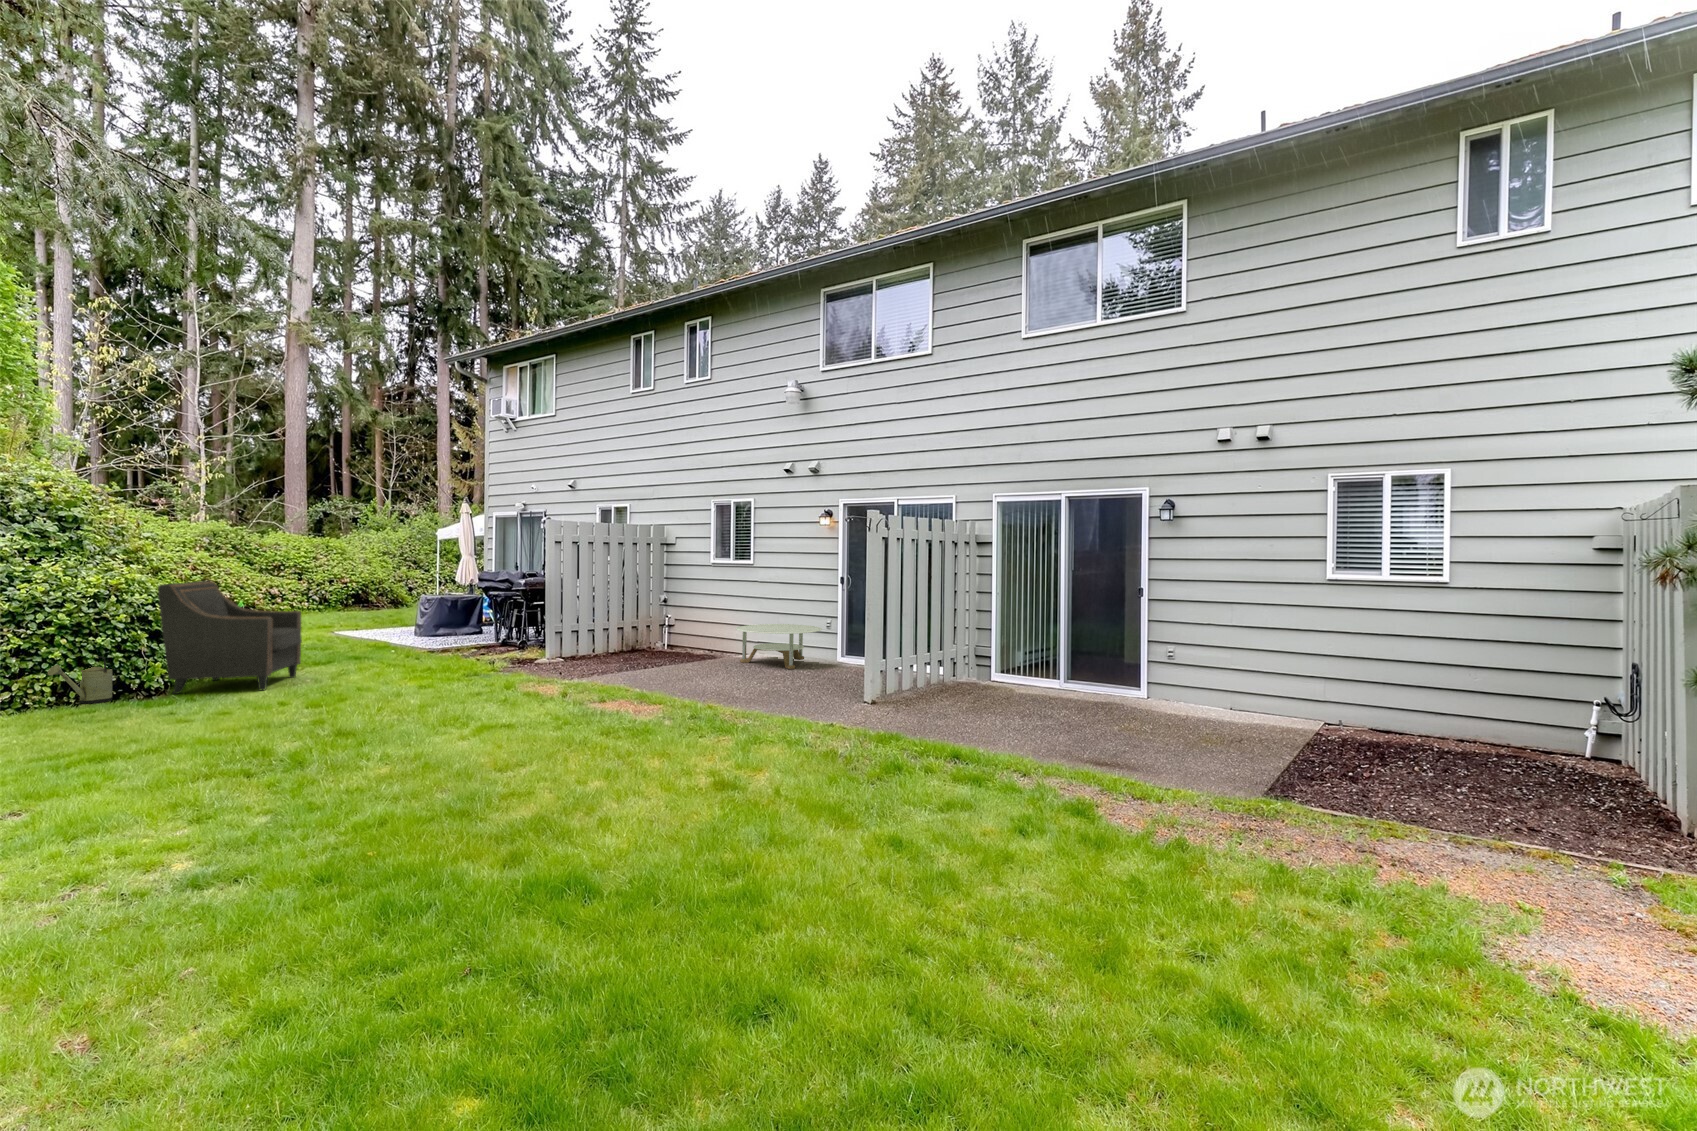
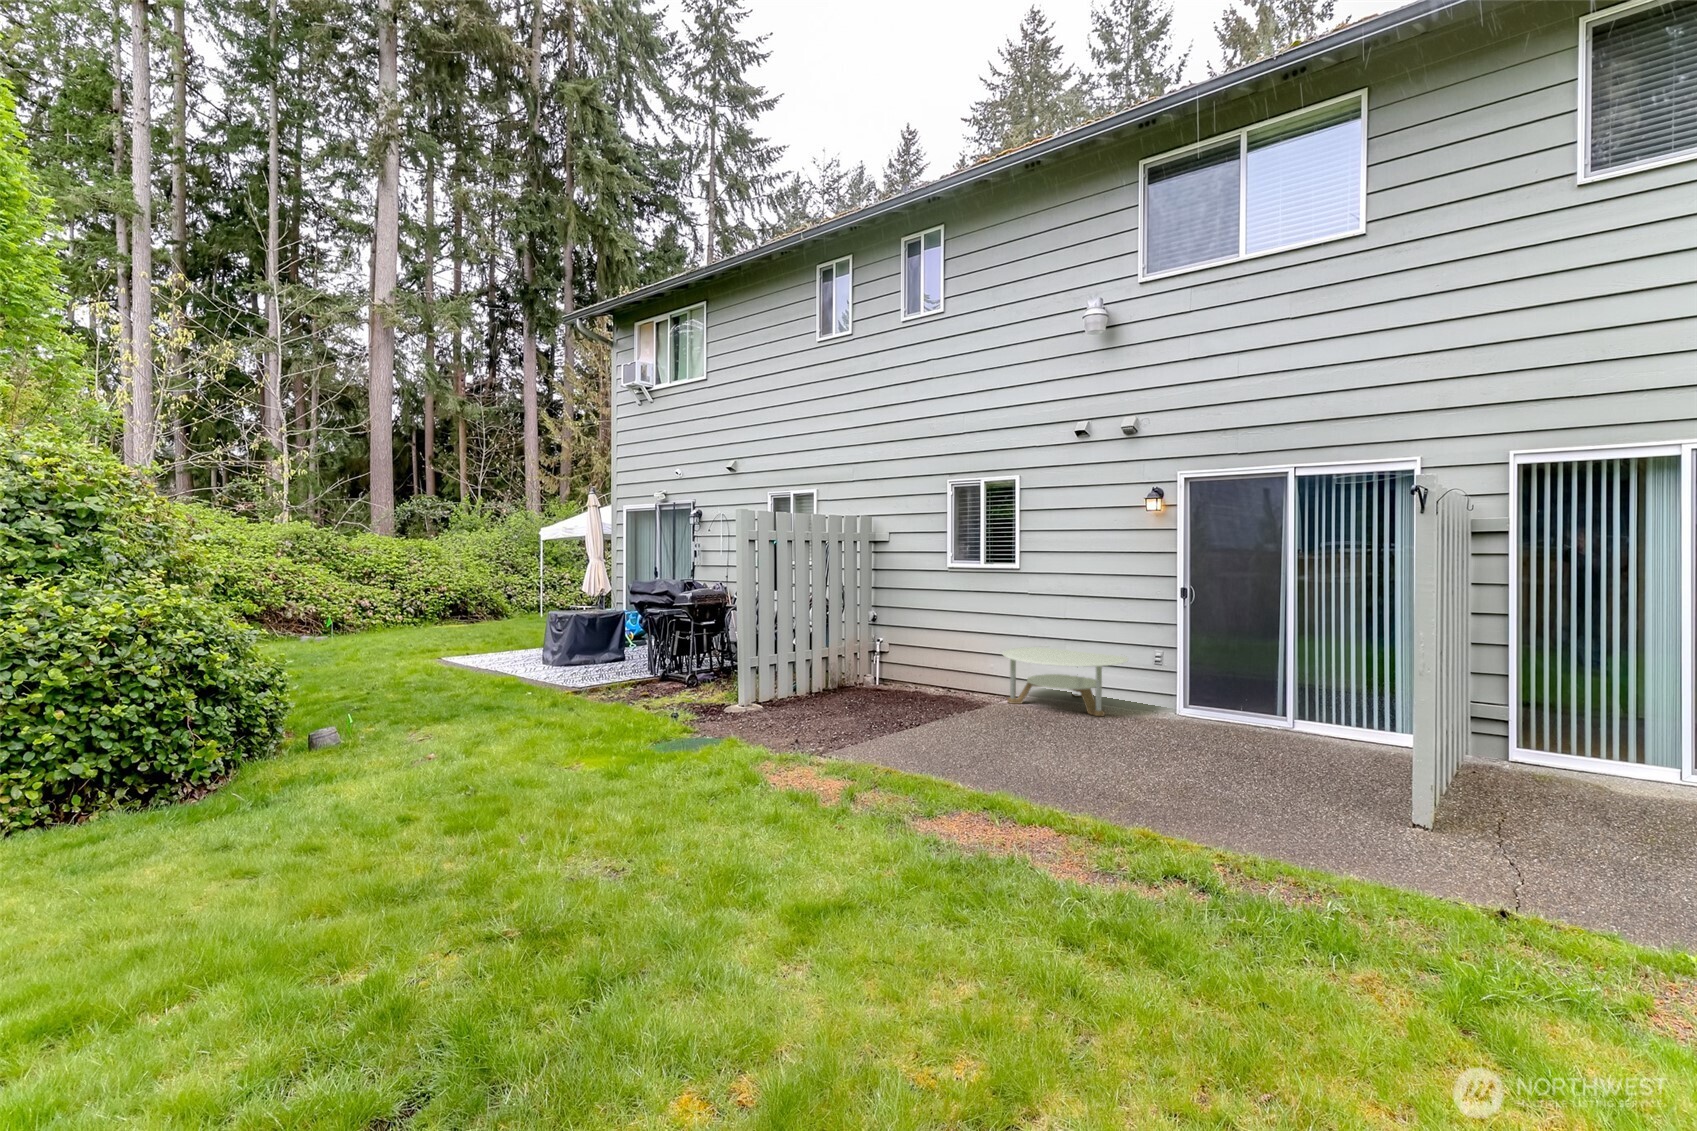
chair: present [158,581,302,694] -> none [210,604,421,786]
watering can: present [48,657,117,704] -> none [29,734,149,814]

